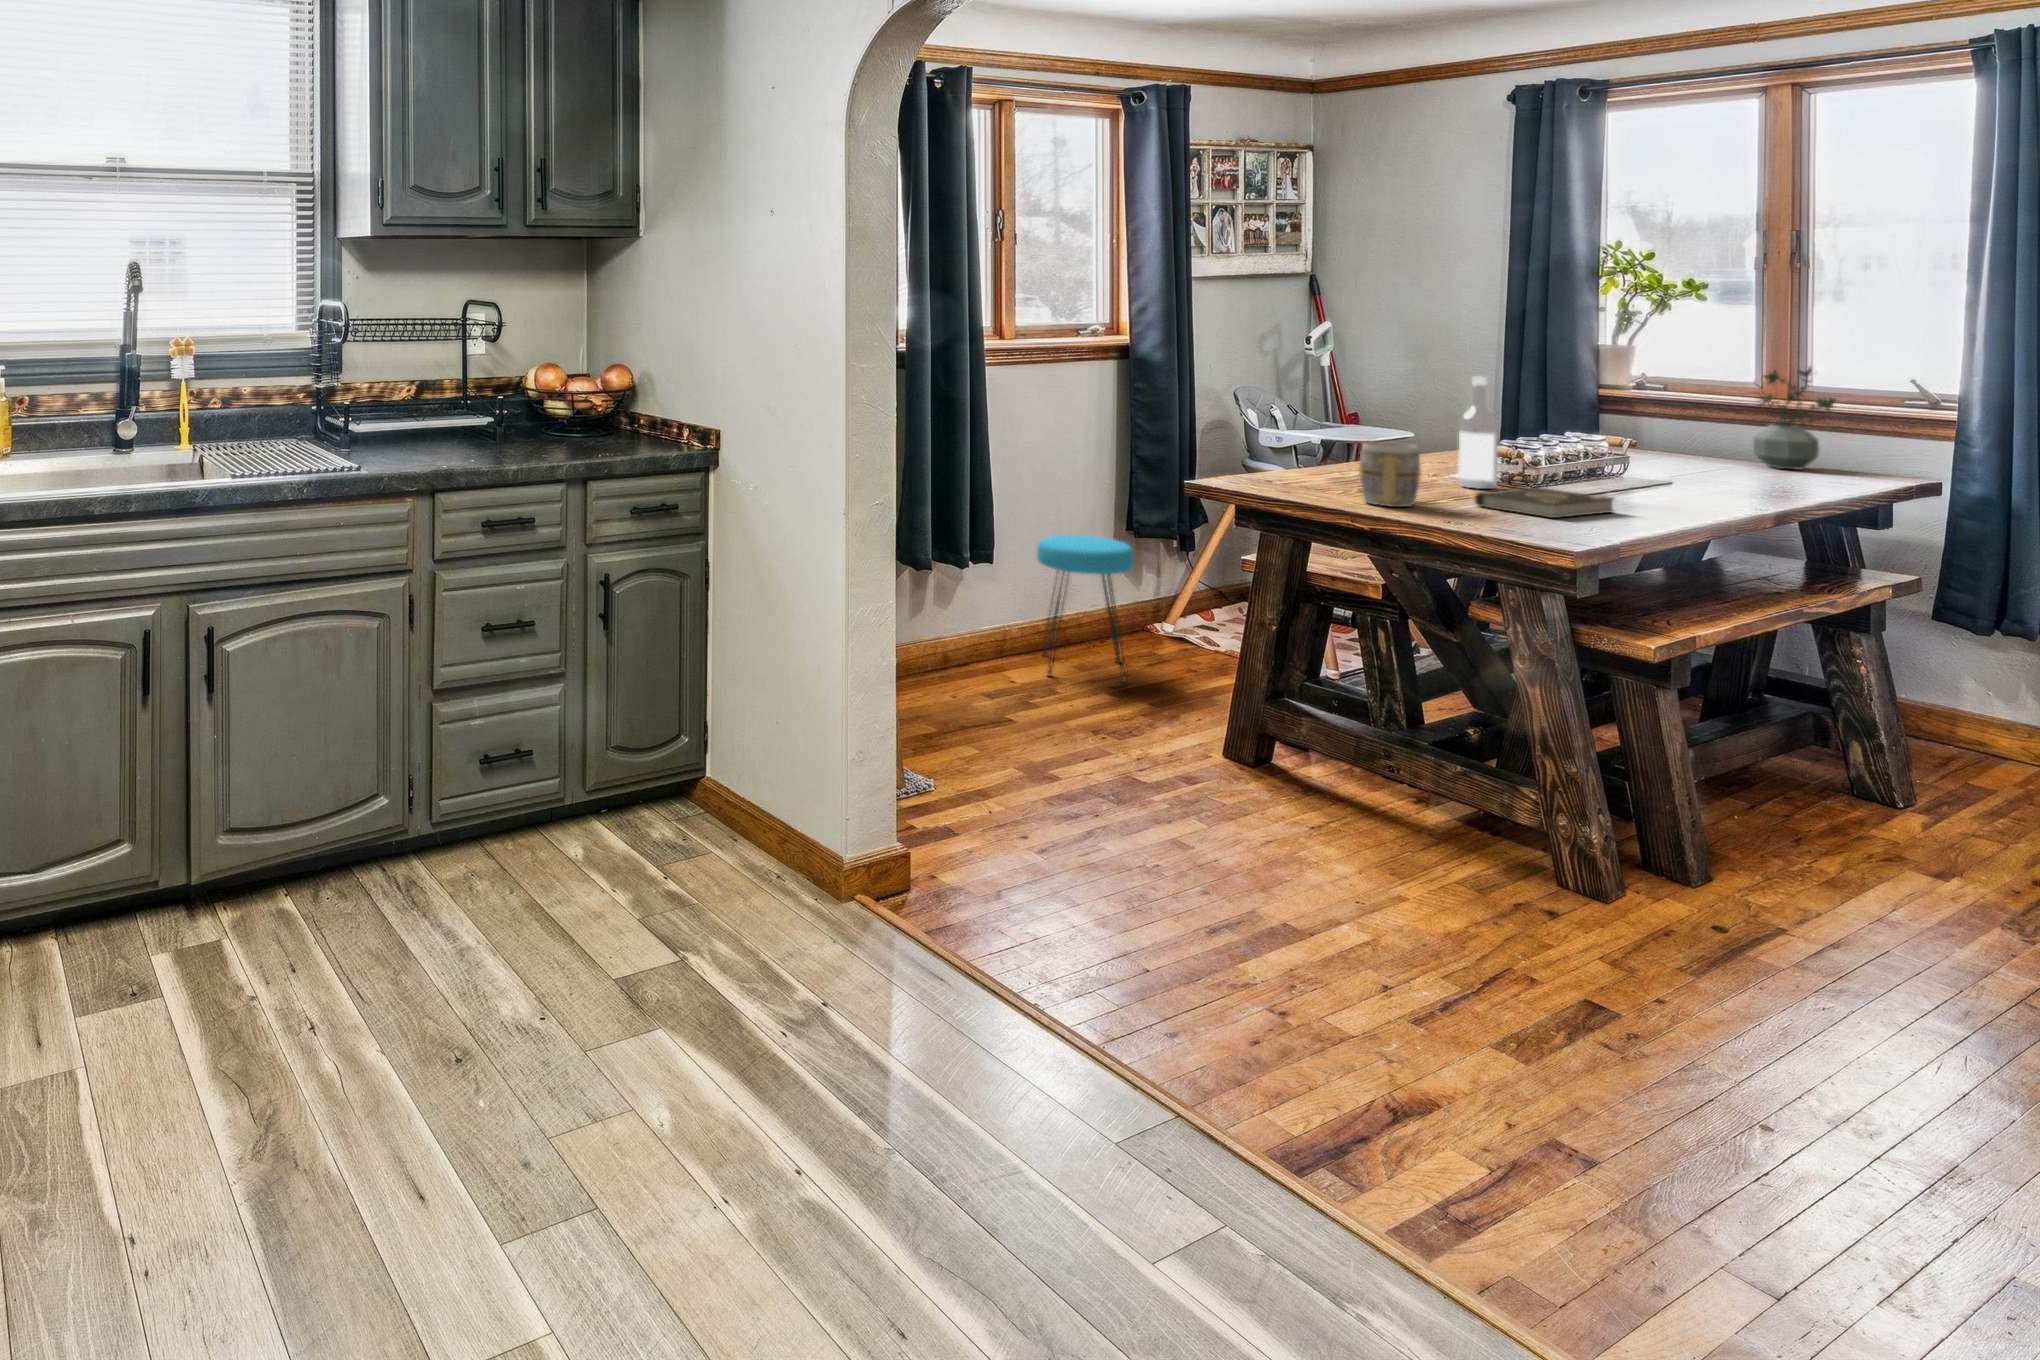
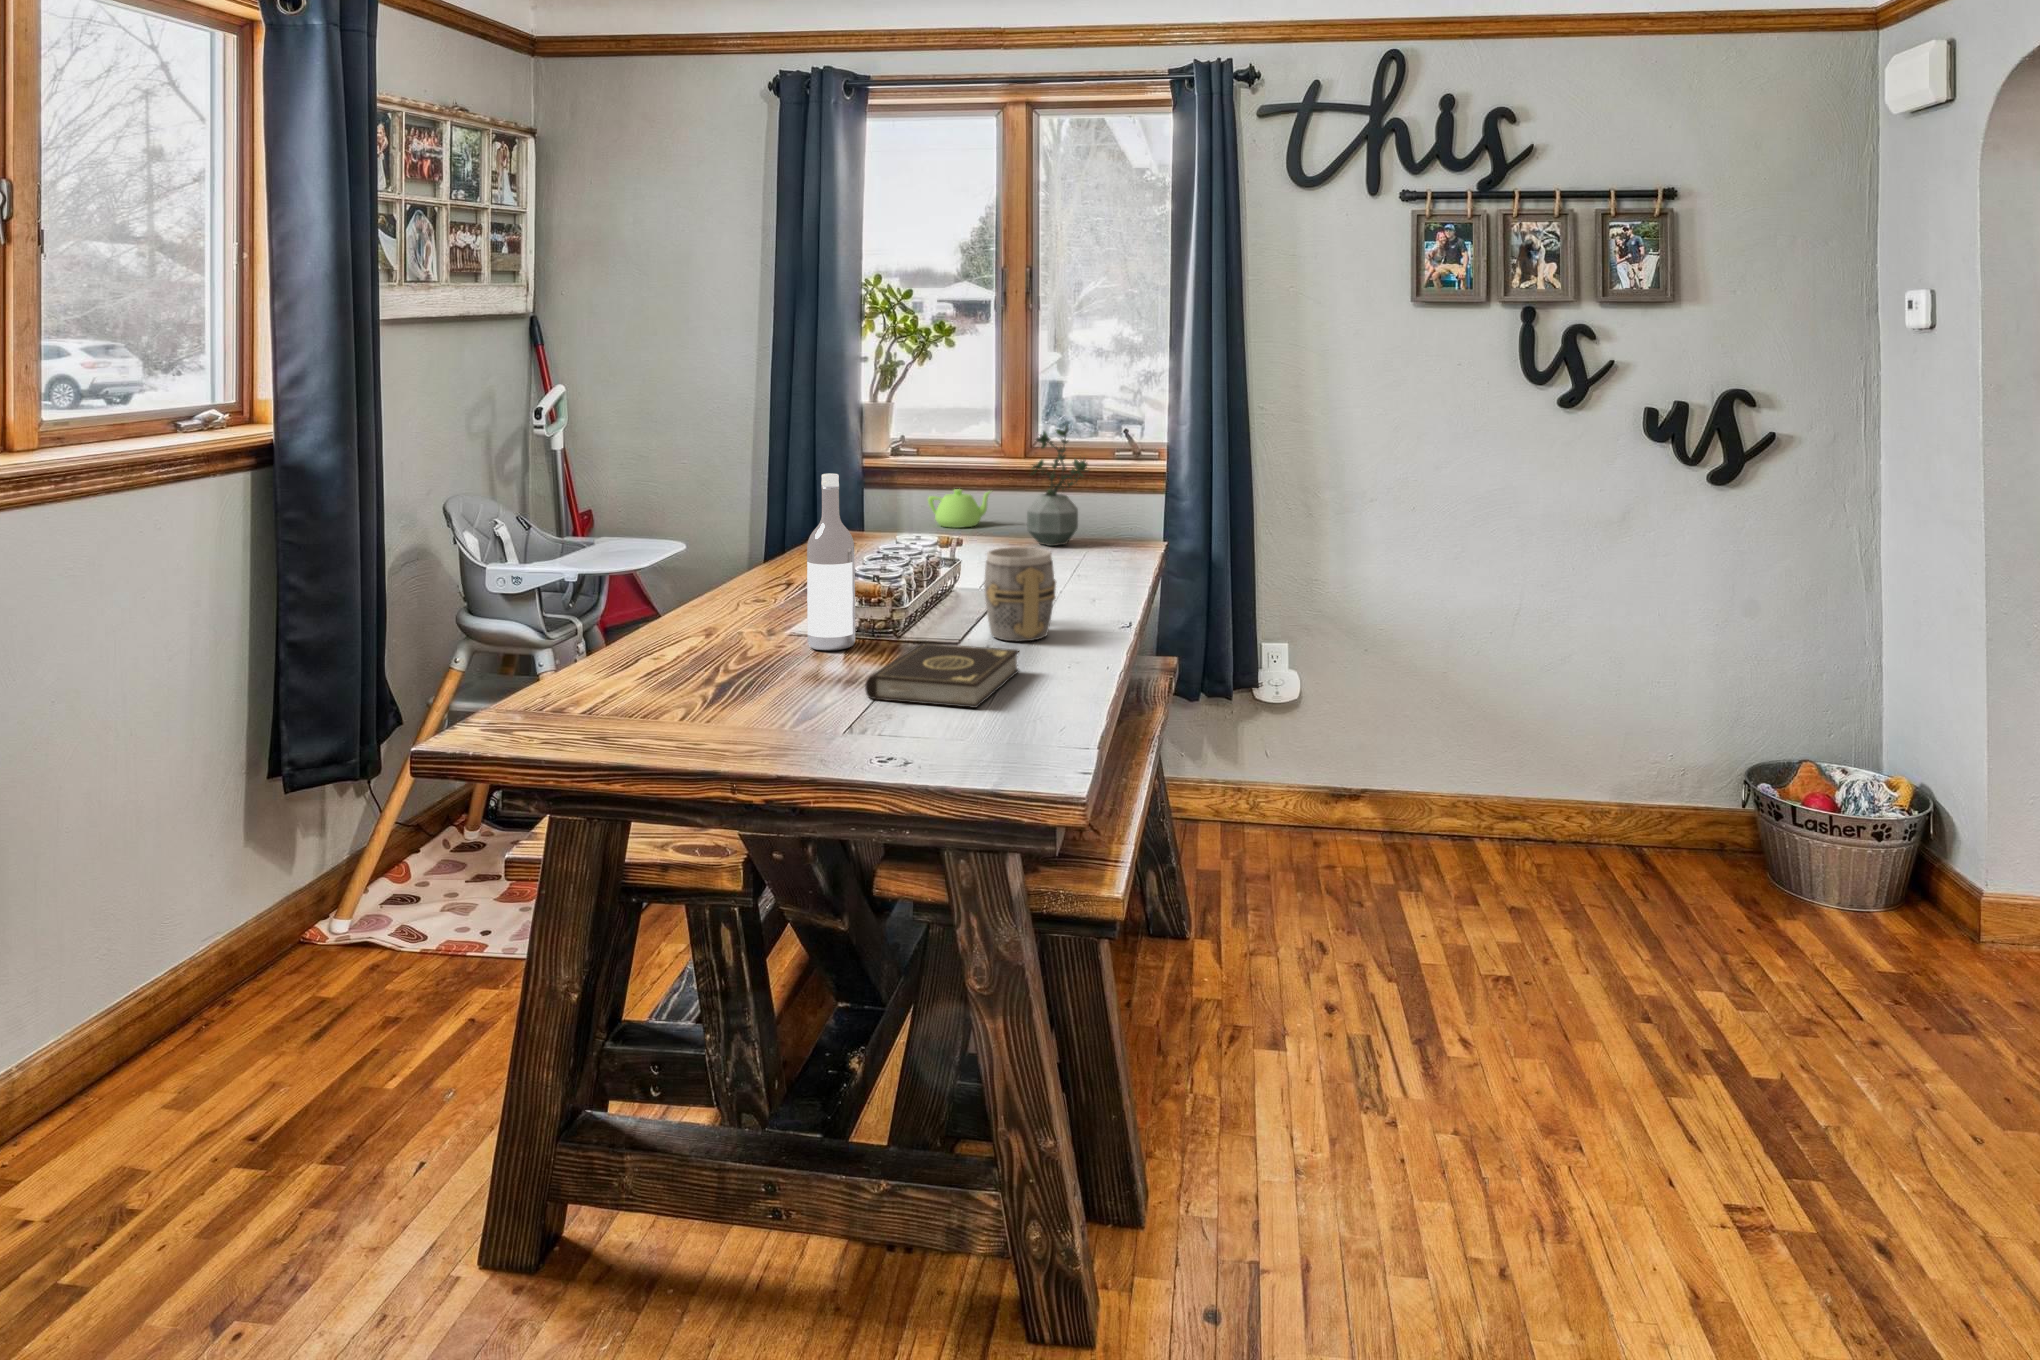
teapot: none [1663,419,1739,451] -> present [928,489,990,528]
mug: present [1359,442,1421,507] -> present [984,547,1056,641]
stool: present [1037,535,1134,682] -> none [85,817,290,1158]

